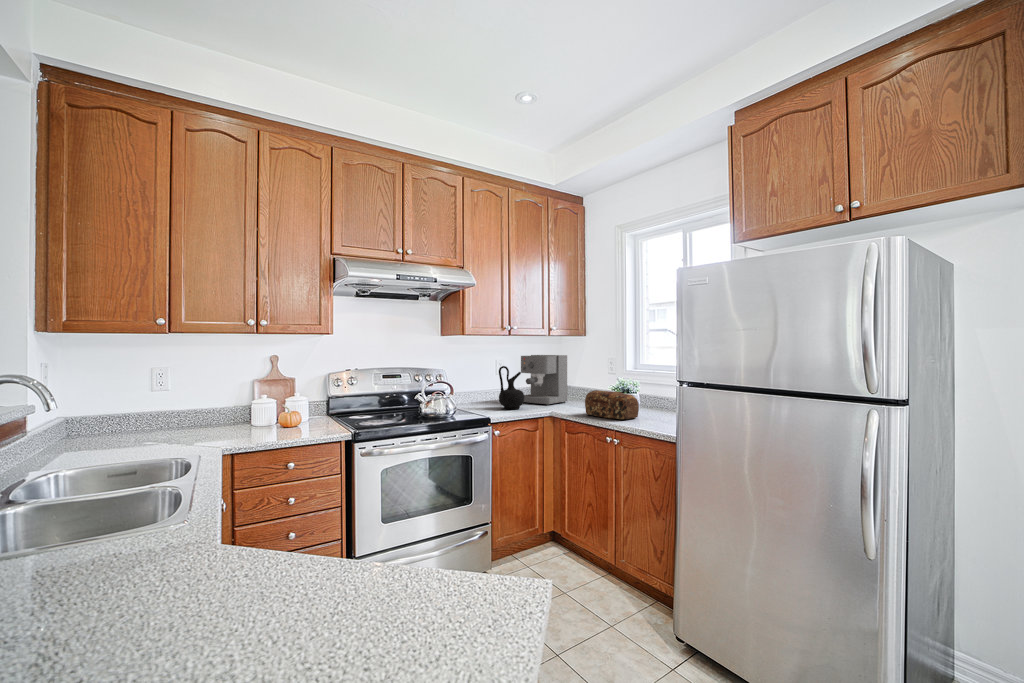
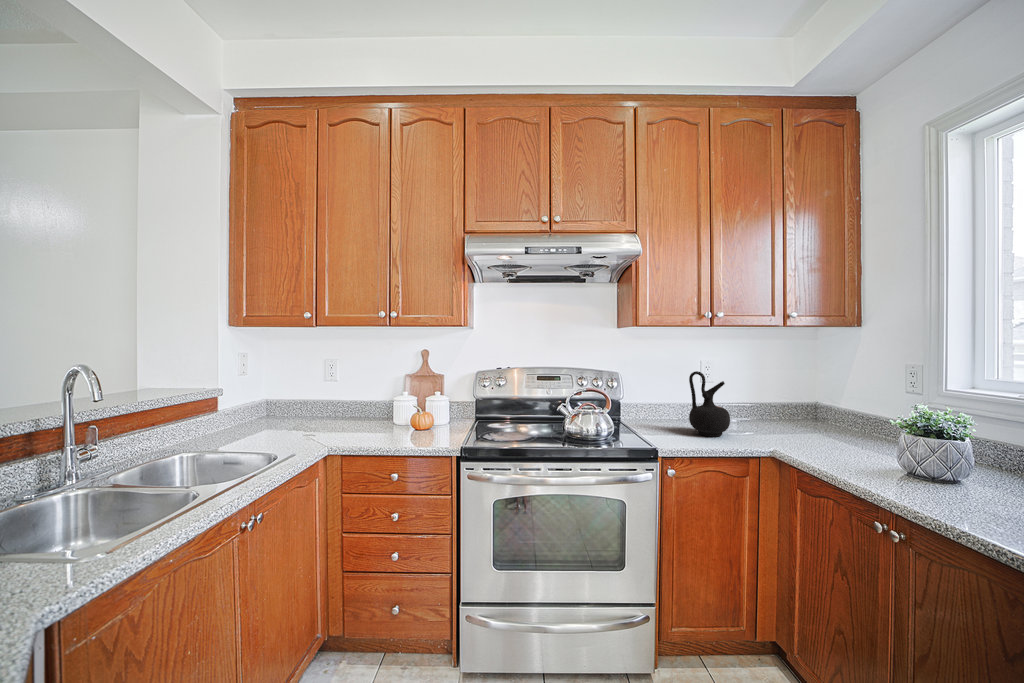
coffee maker: present [521,355,567,405] -> none [737,354,822,434]
bread loaf: present [585,390,639,419] -> none [830,426,953,494]

